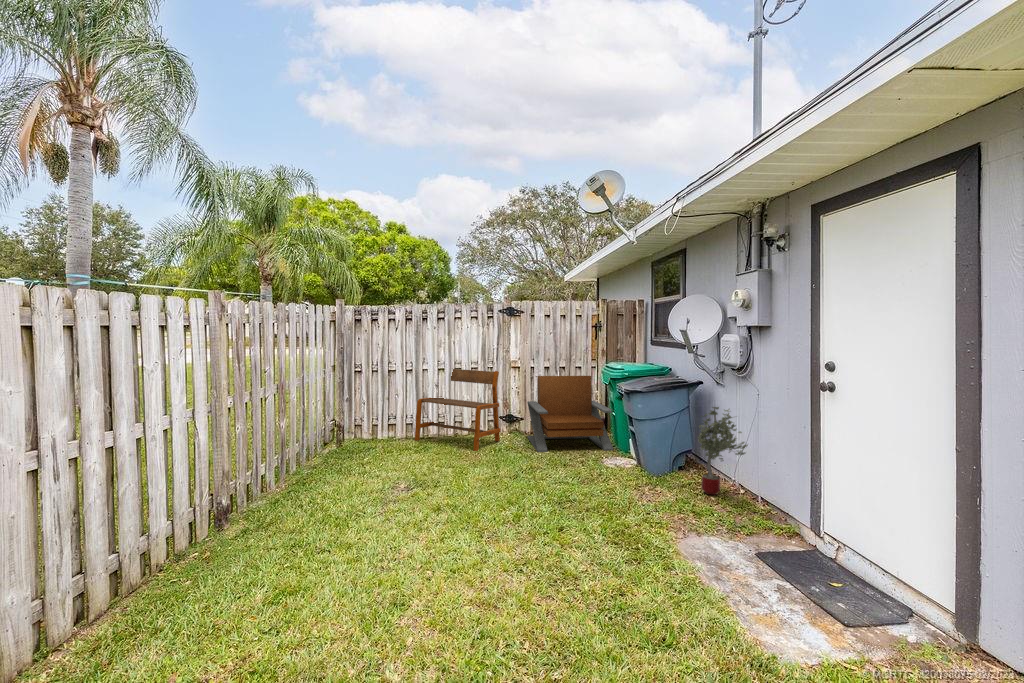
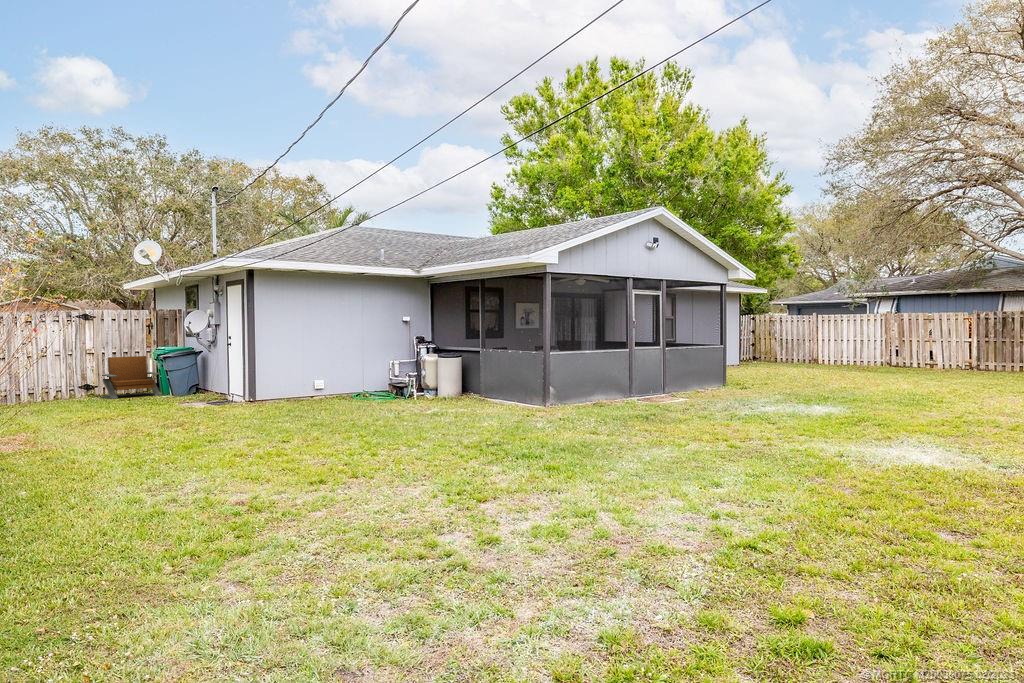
bench: present [415,369,501,451] -> none [12,355,82,404]
potted tree: present [698,407,748,495] -> none [196,360,219,398]

